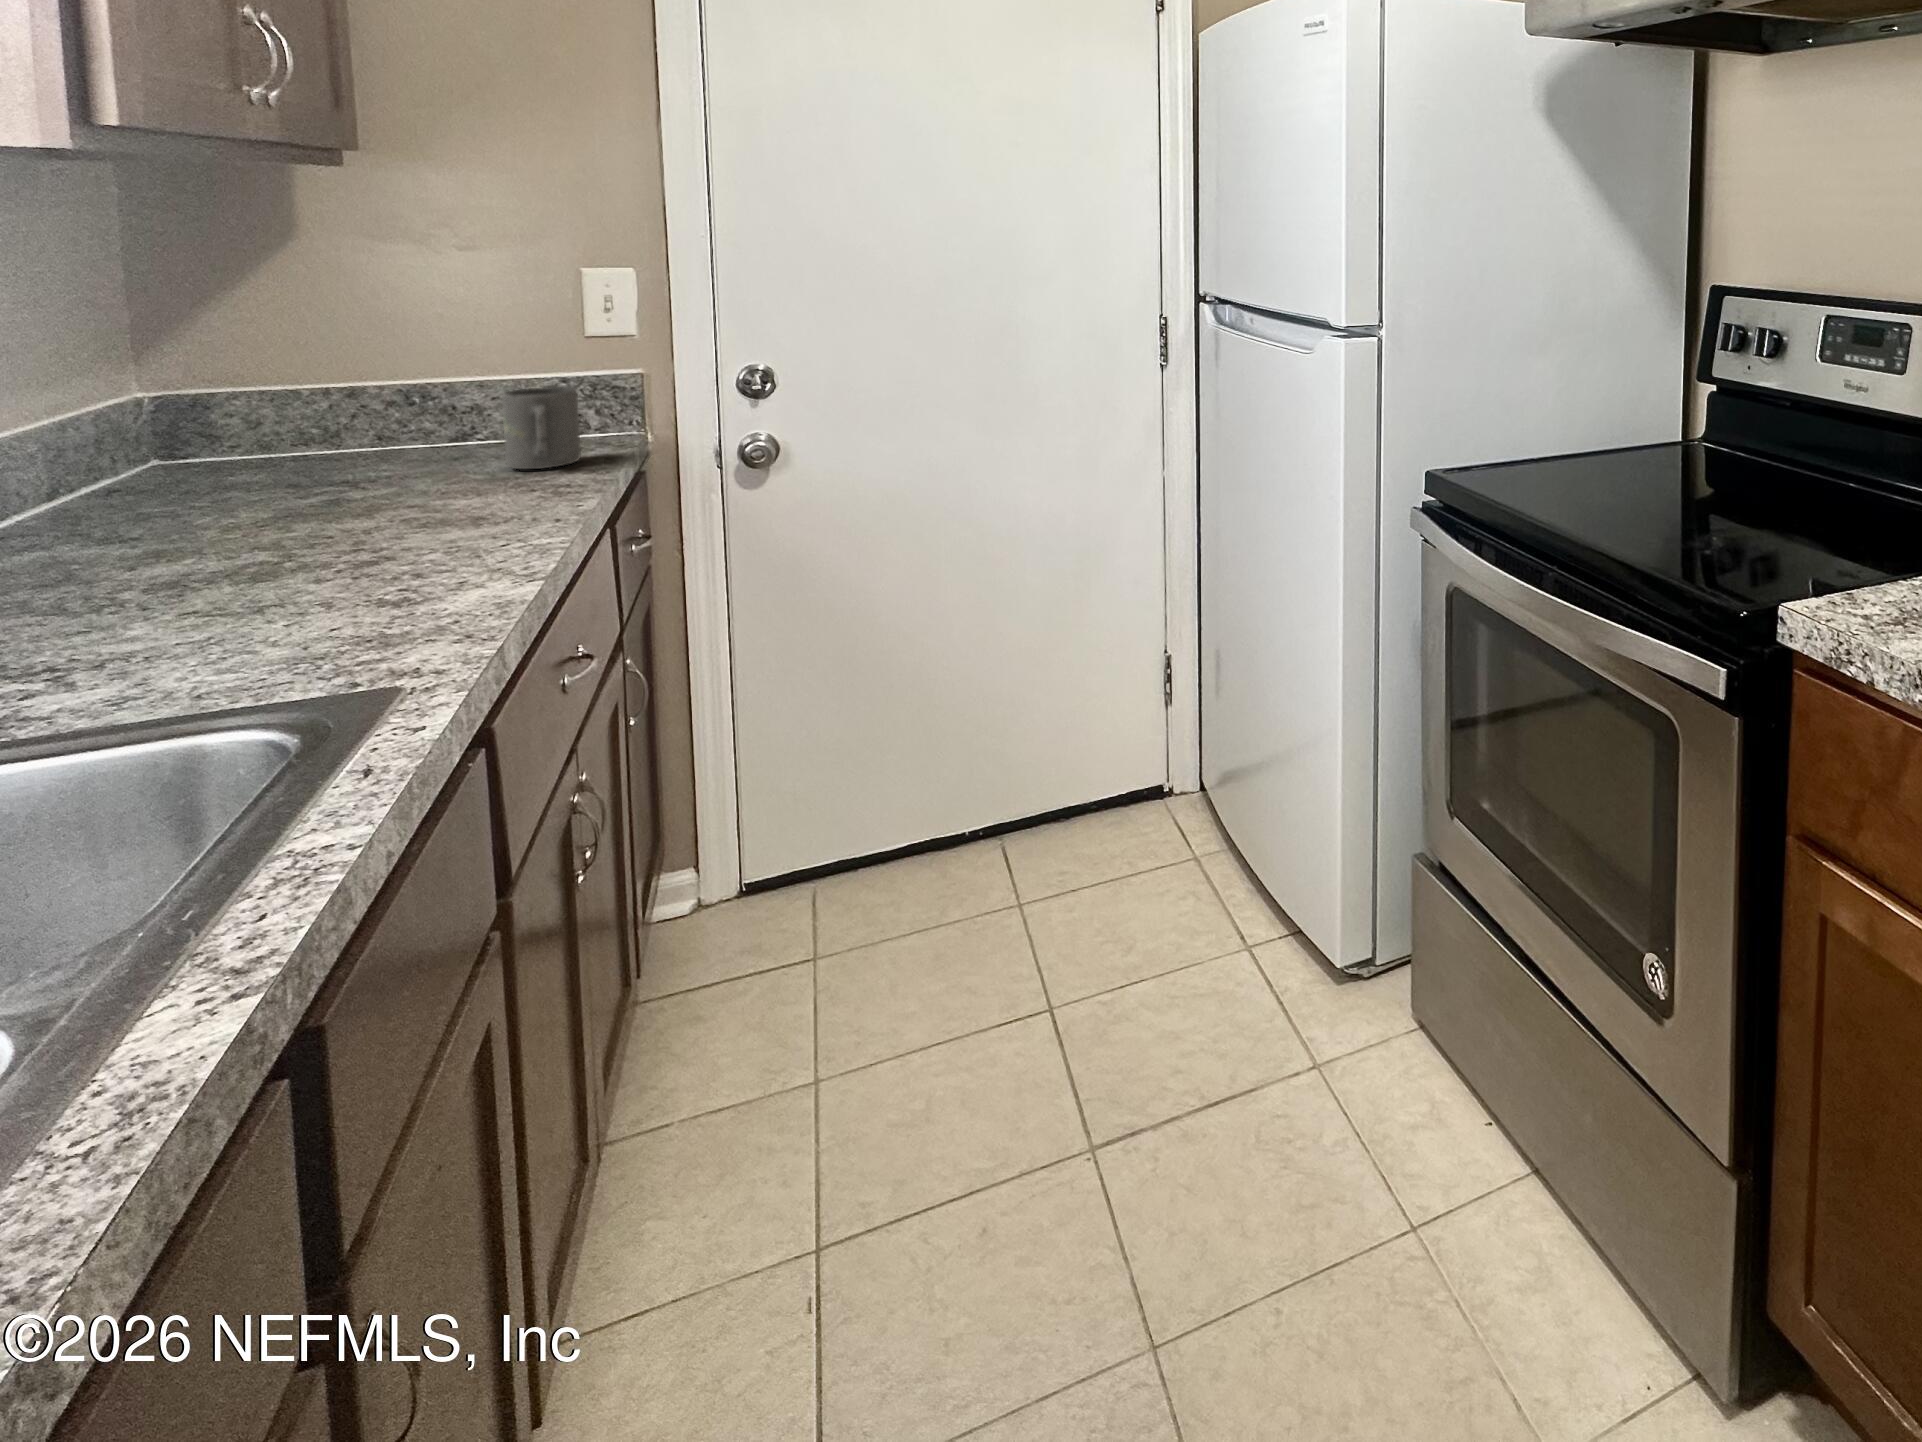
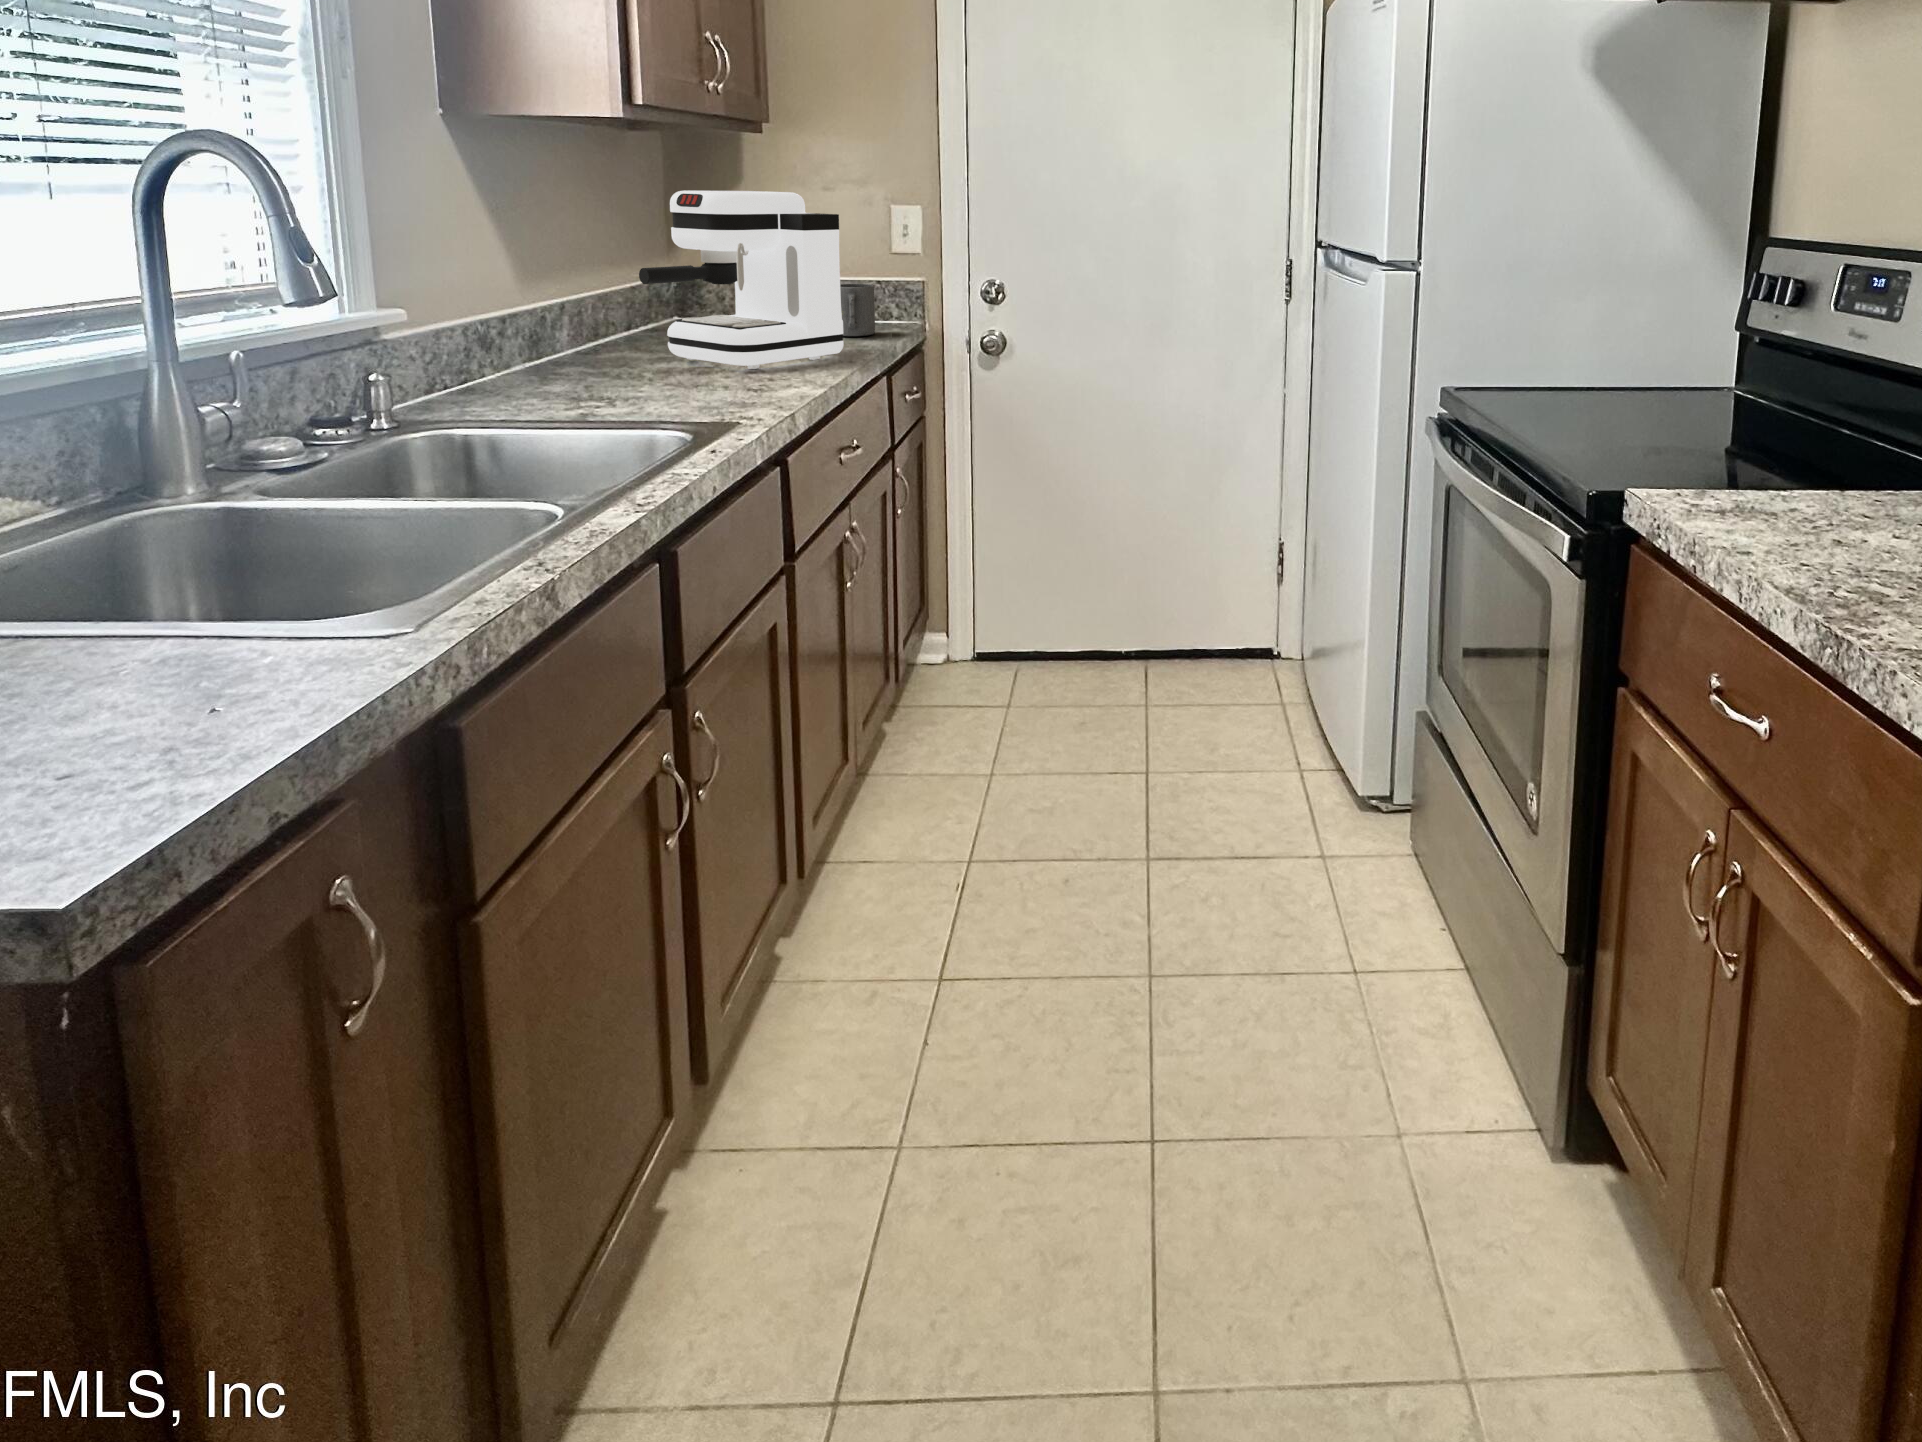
coffee maker: none [98,259,544,557] -> present [639,191,844,369]

